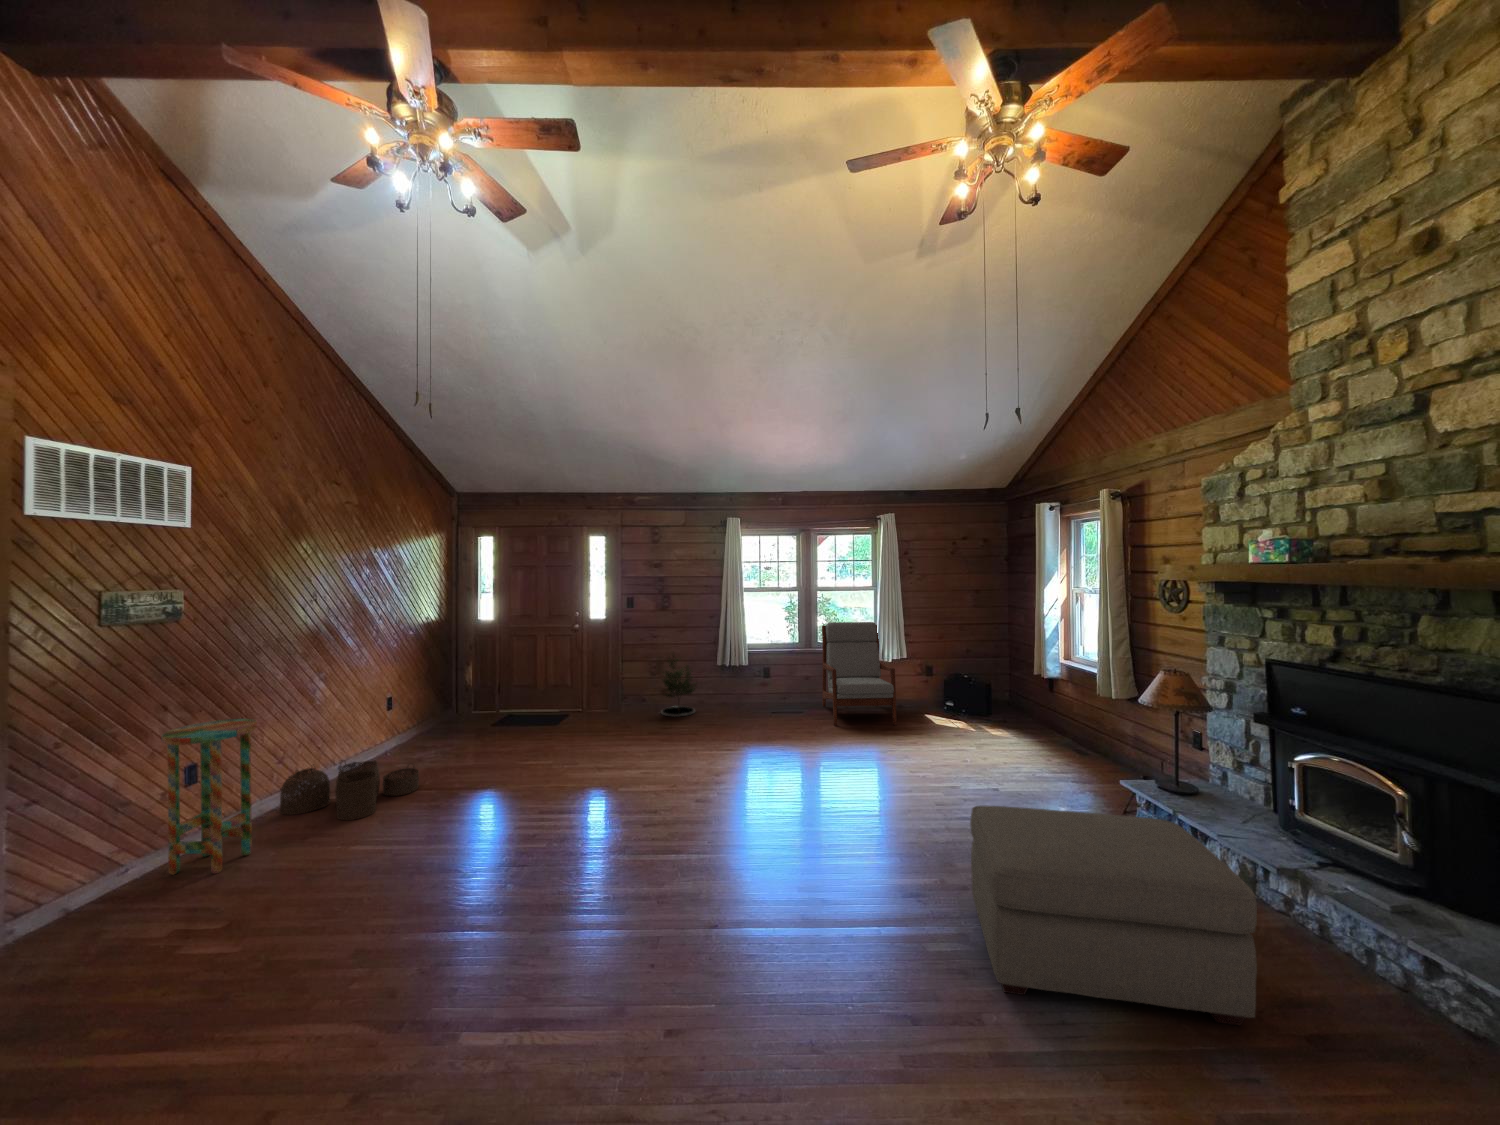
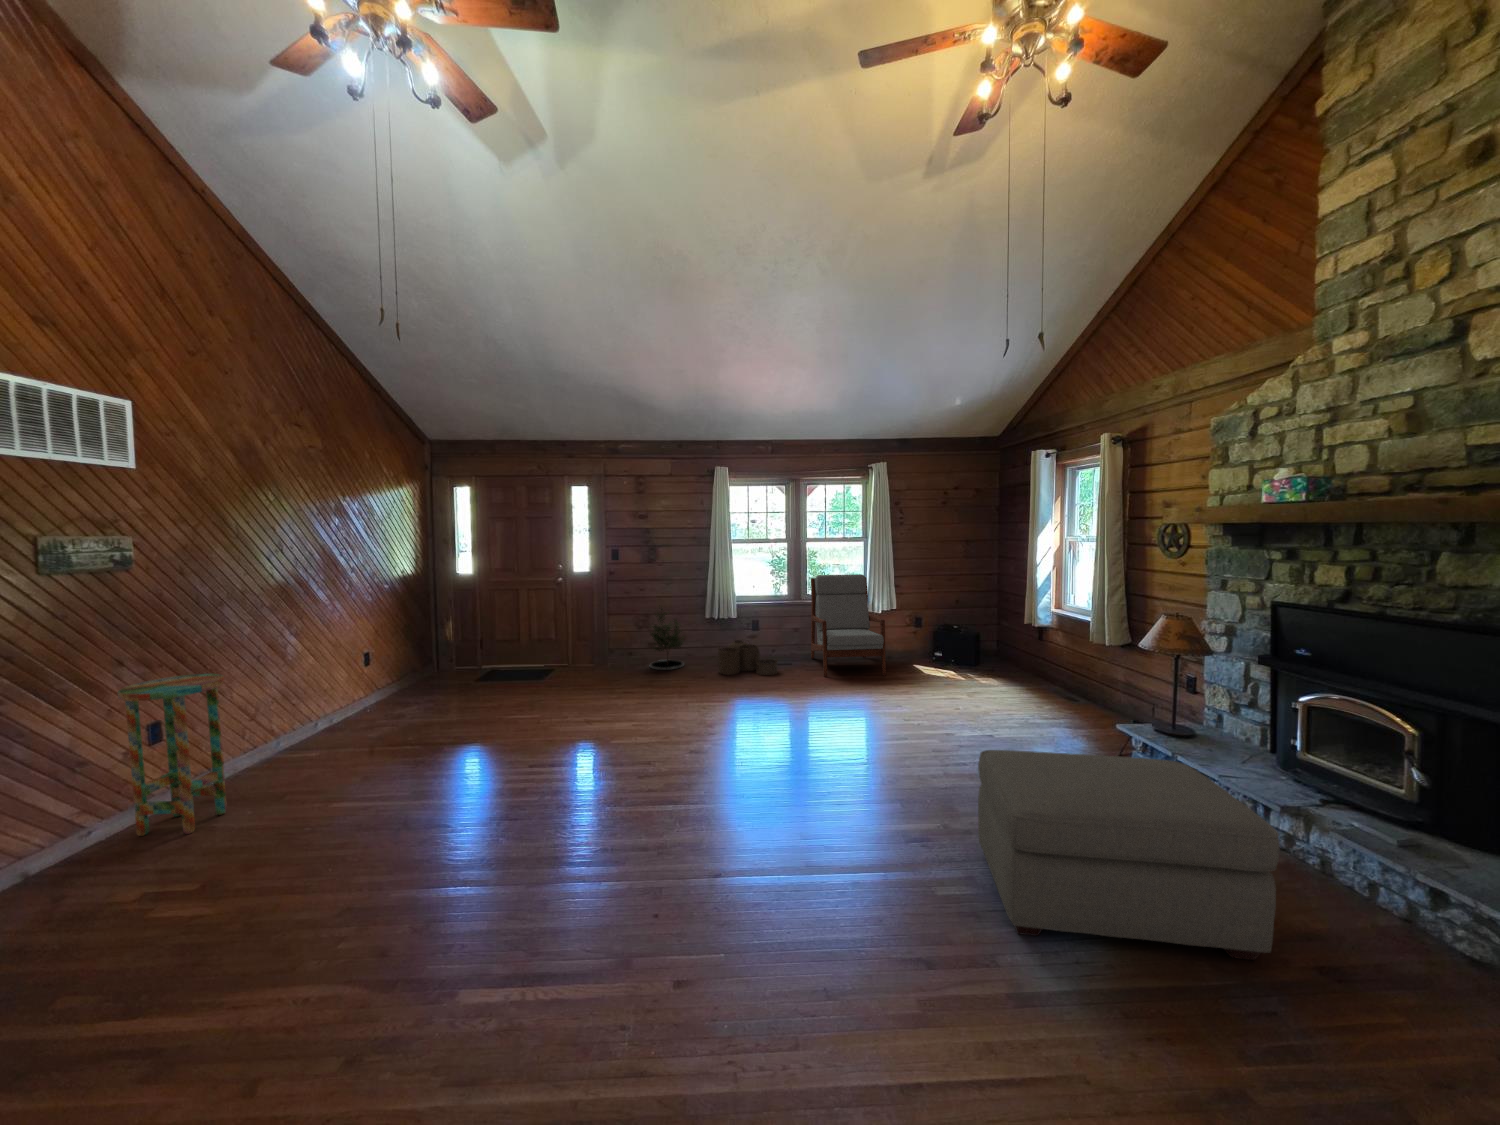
woven basket: present [279,760,419,820] -> present [718,640,778,675]

